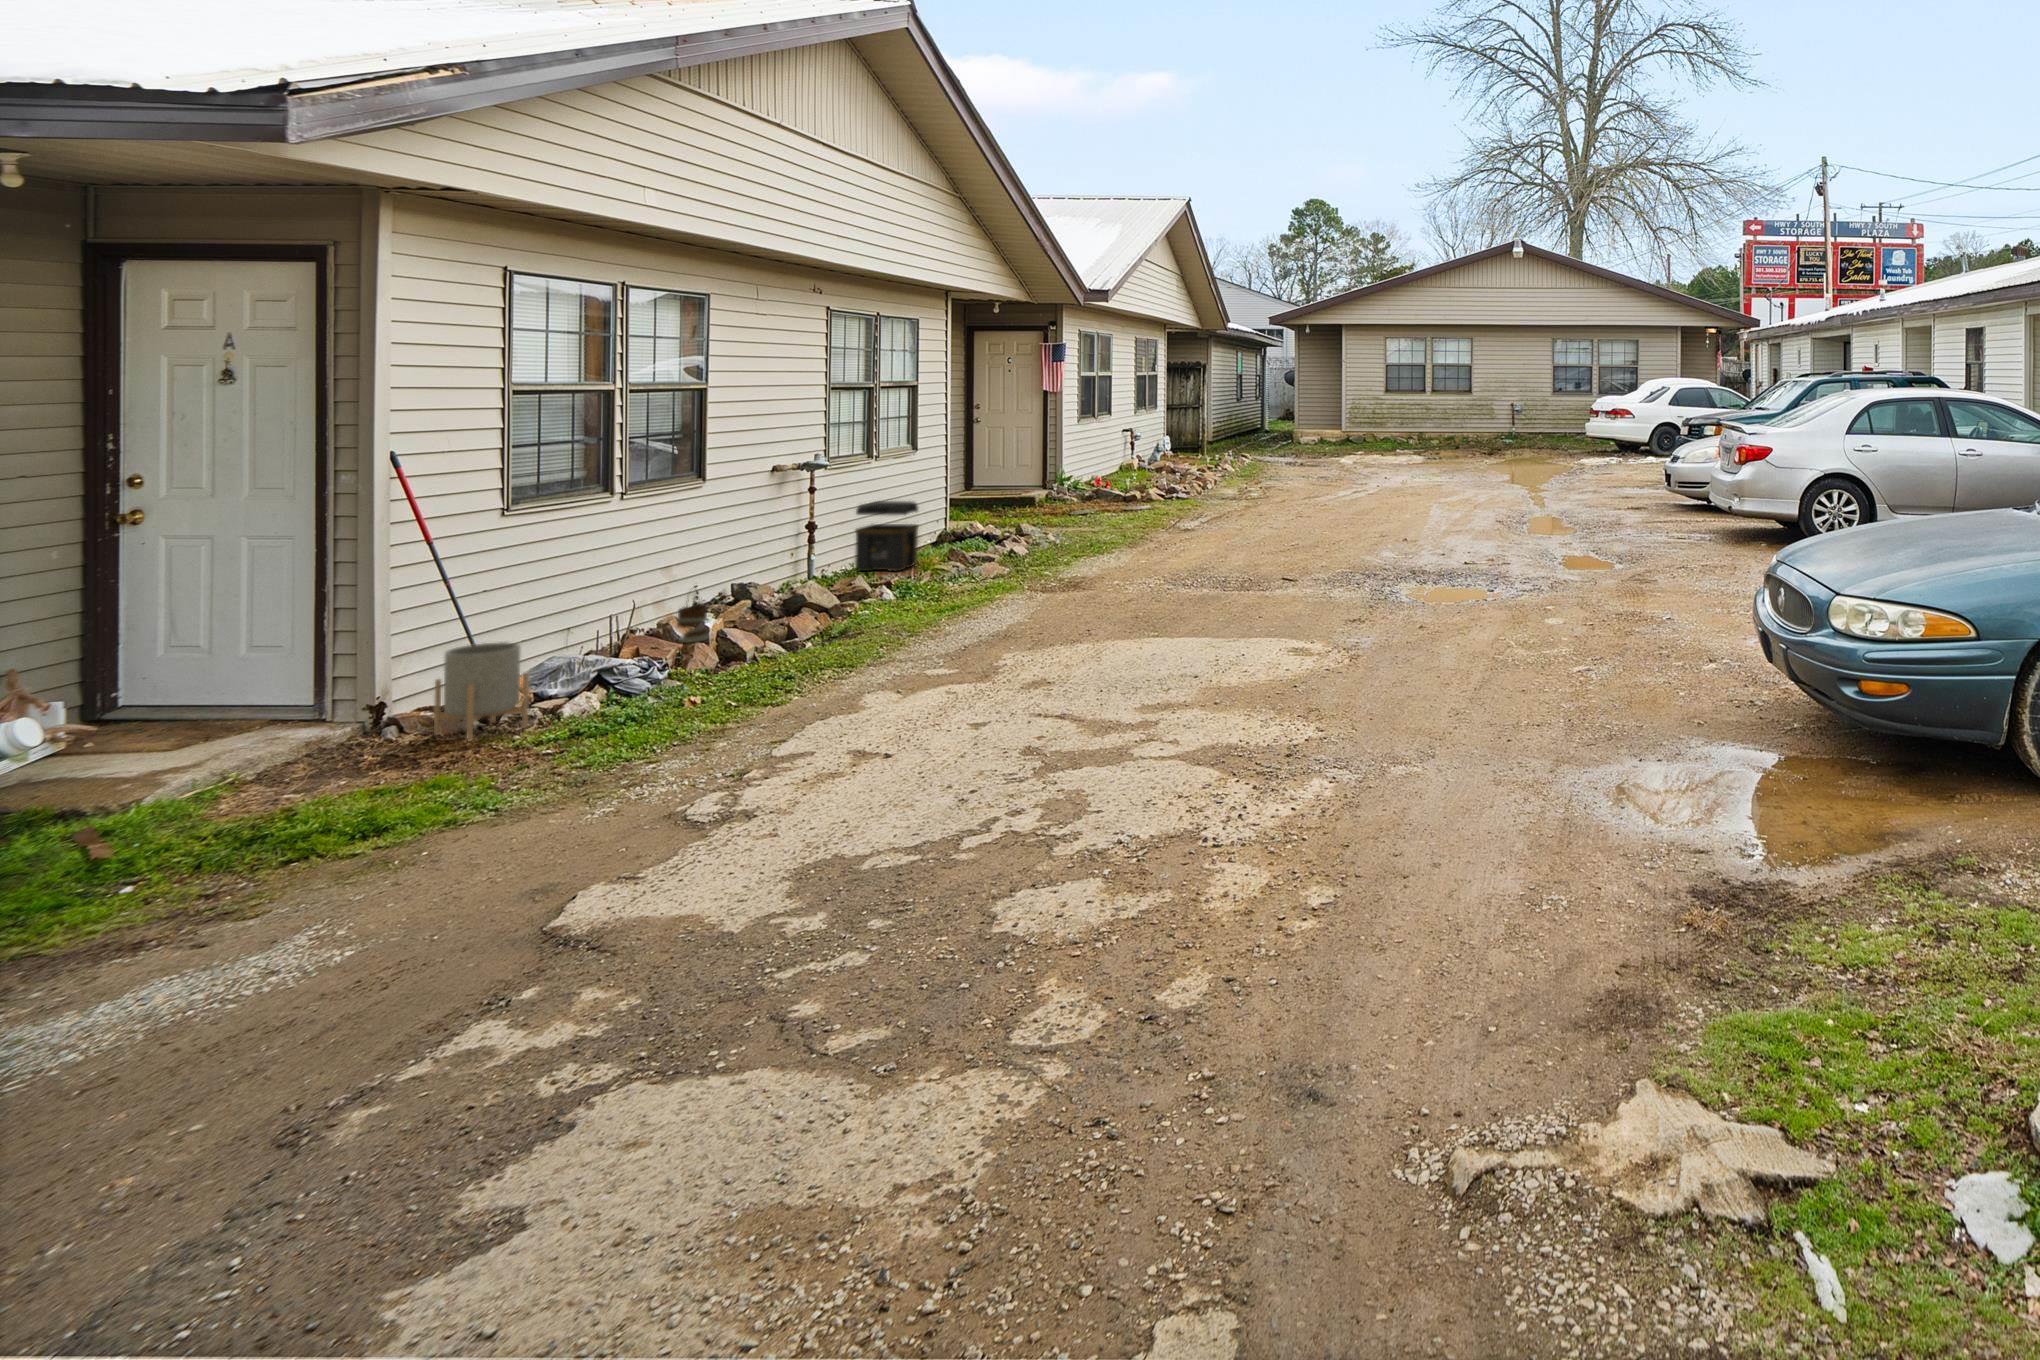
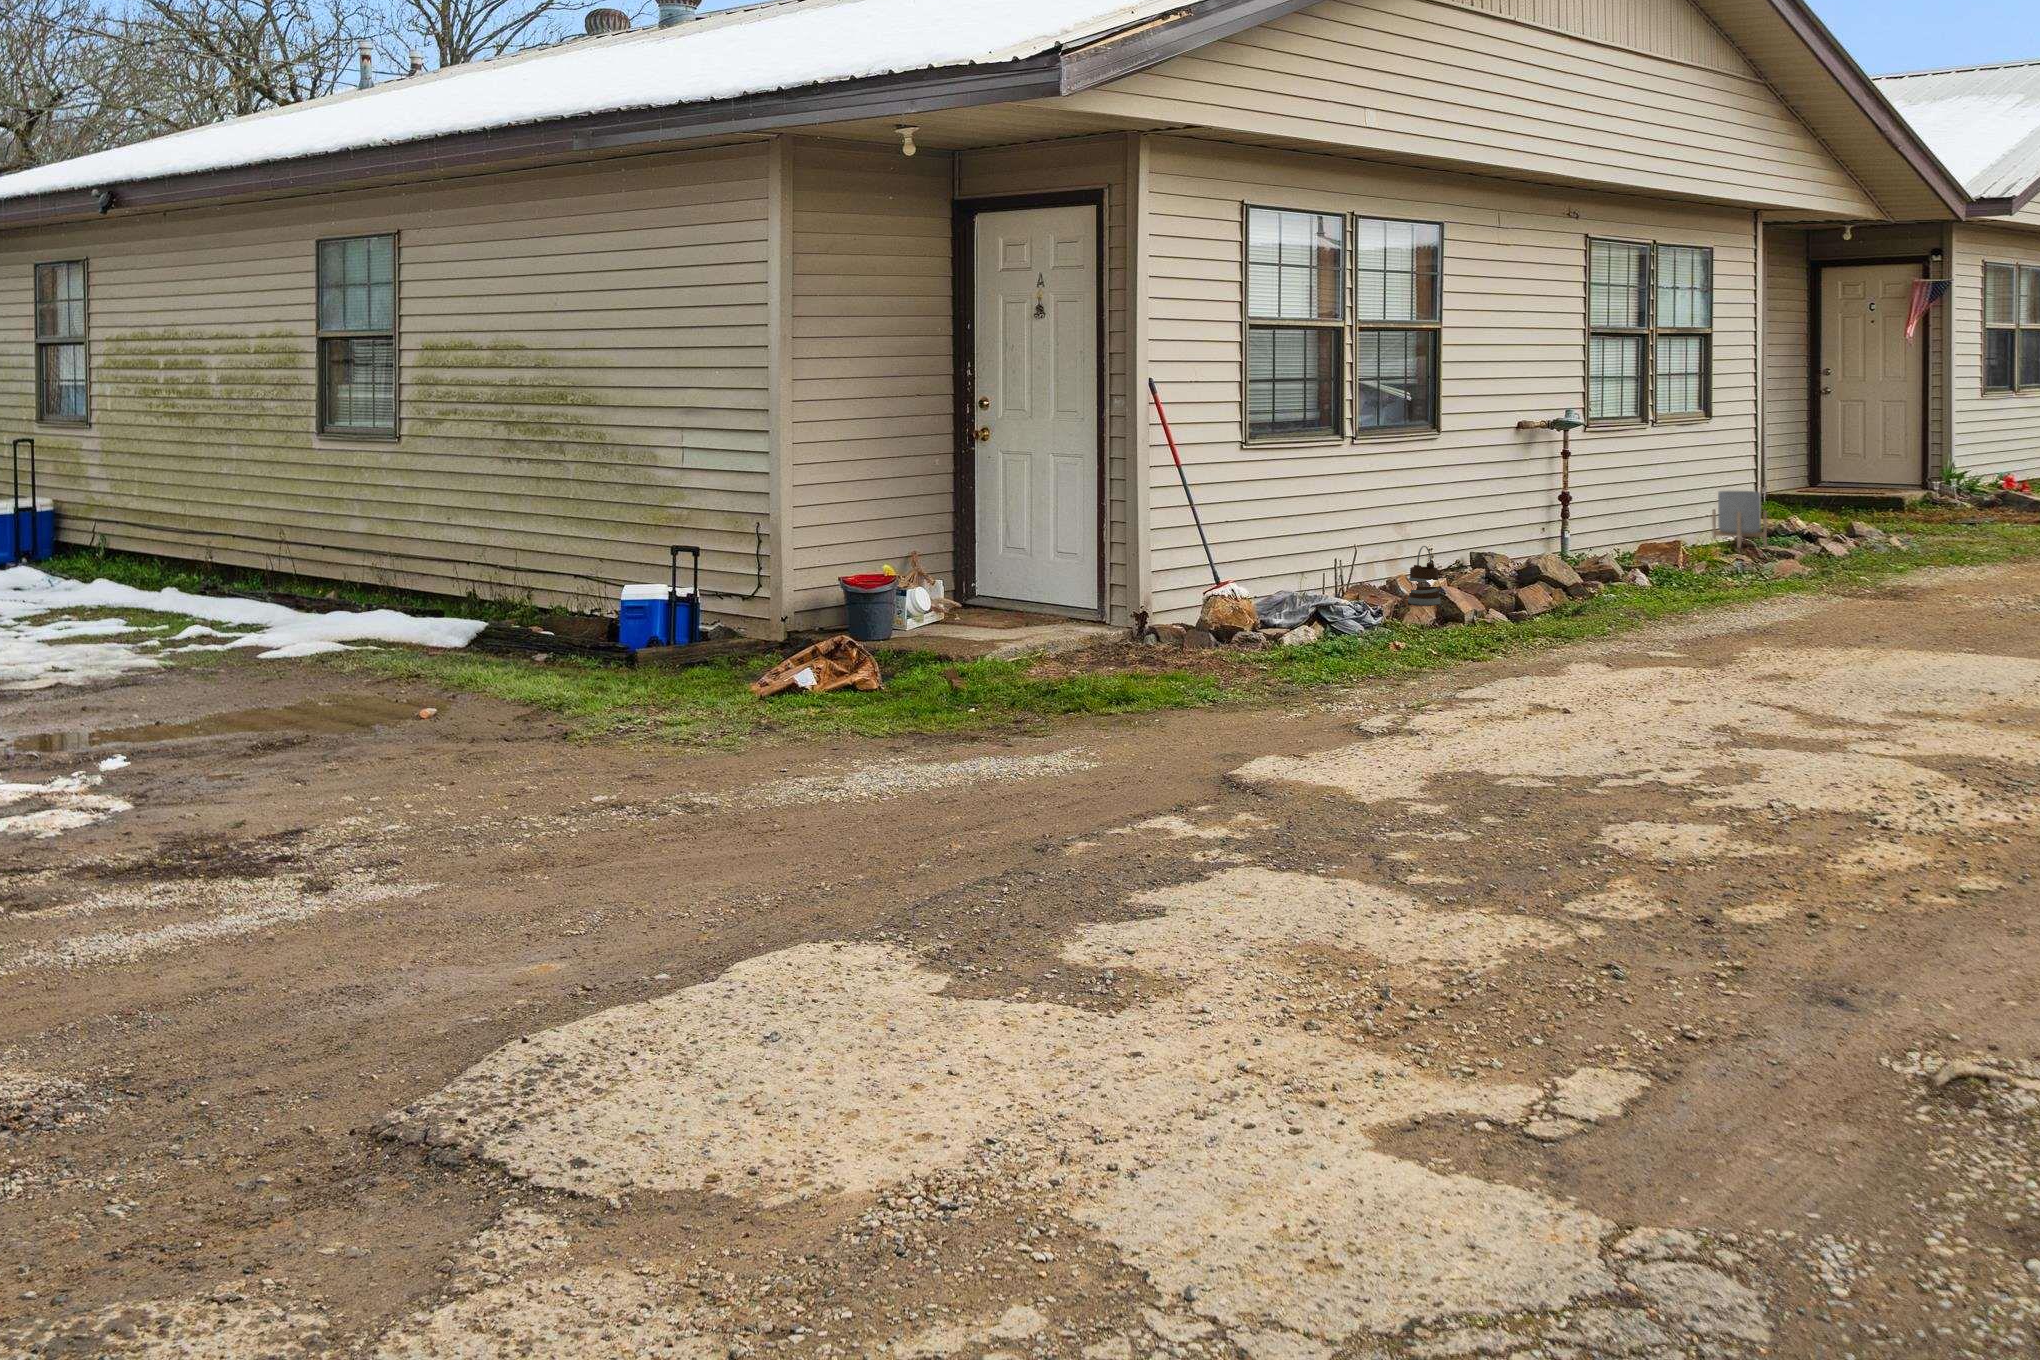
toolbox: present [855,501,919,571] -> none [1624,477,1704,564]
planter: present [434,642,529,741] -> present [1712,491,1767,548]

